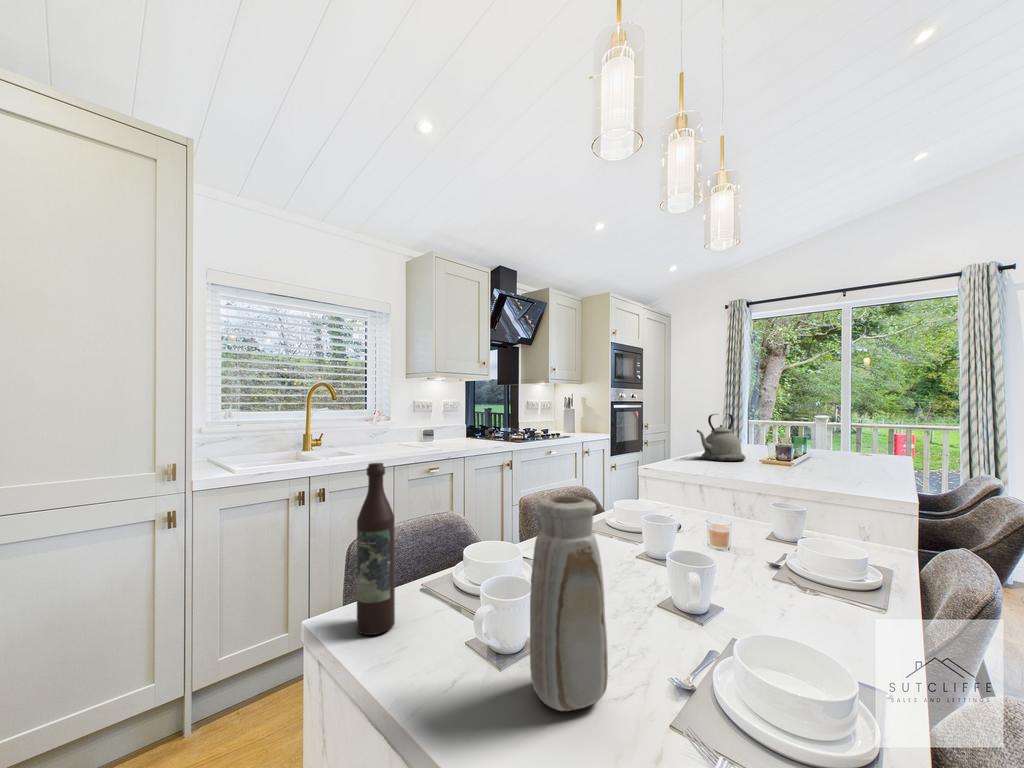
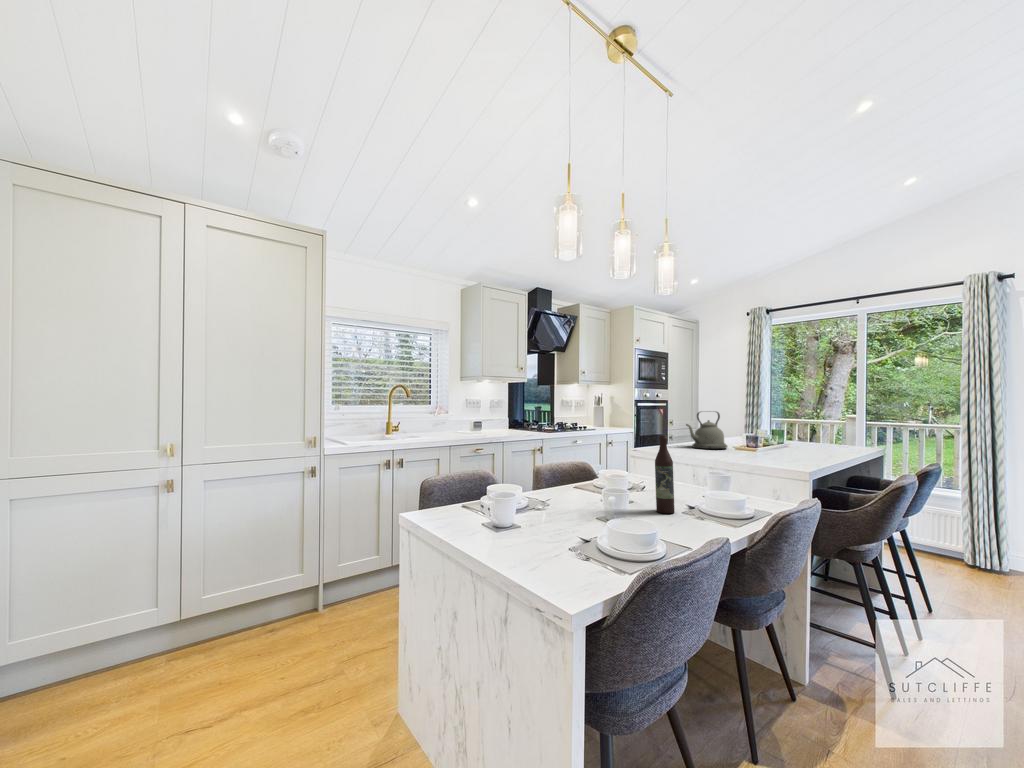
wine bottle: present [357,463,395,635] -> present [655,435,675,513]
vase: present [530,496,608,711] -> none [506,449,541,541]

